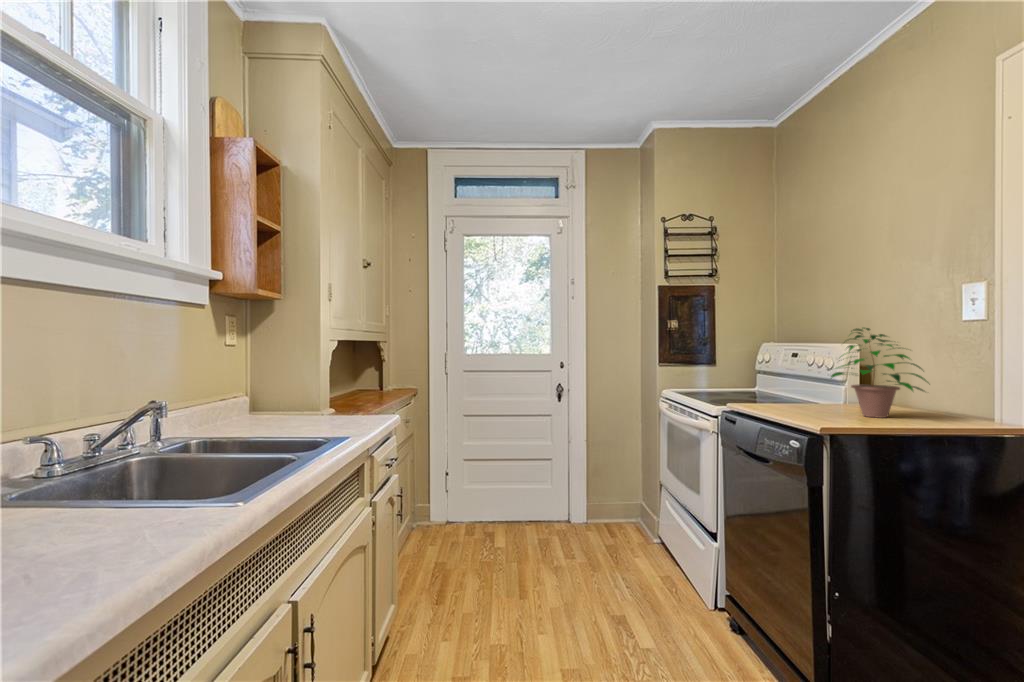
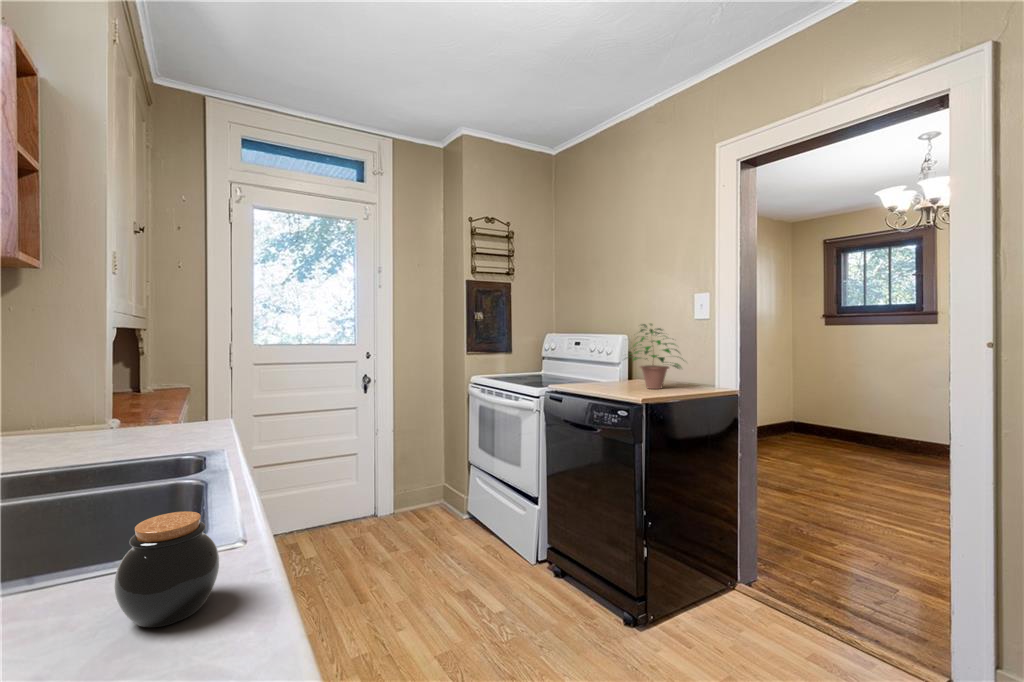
jar: none [106,464,180,539] -> present [114,511,219,627]

